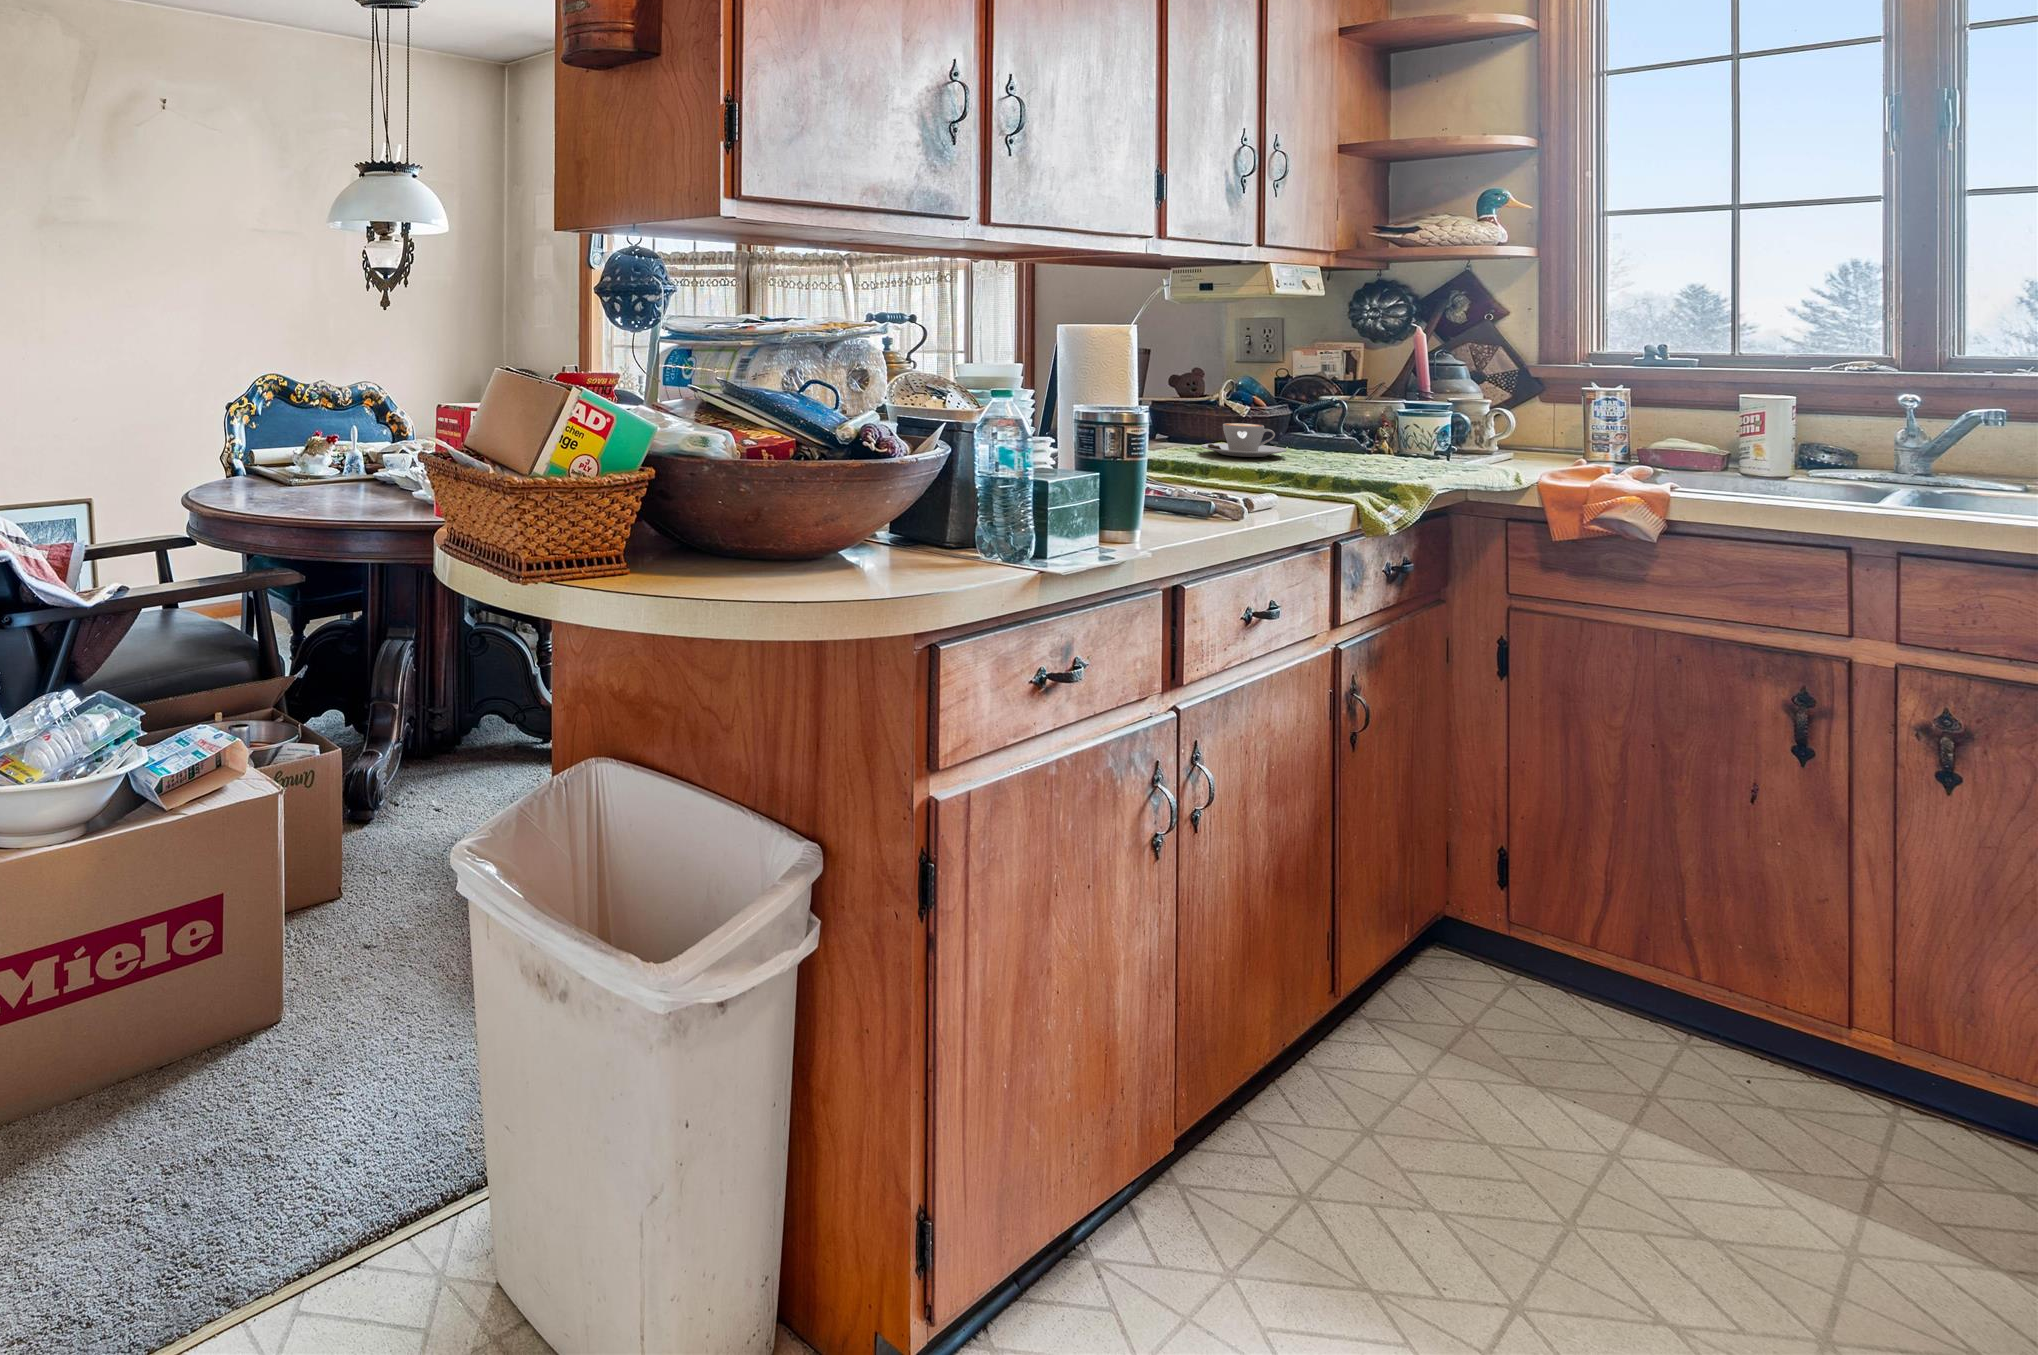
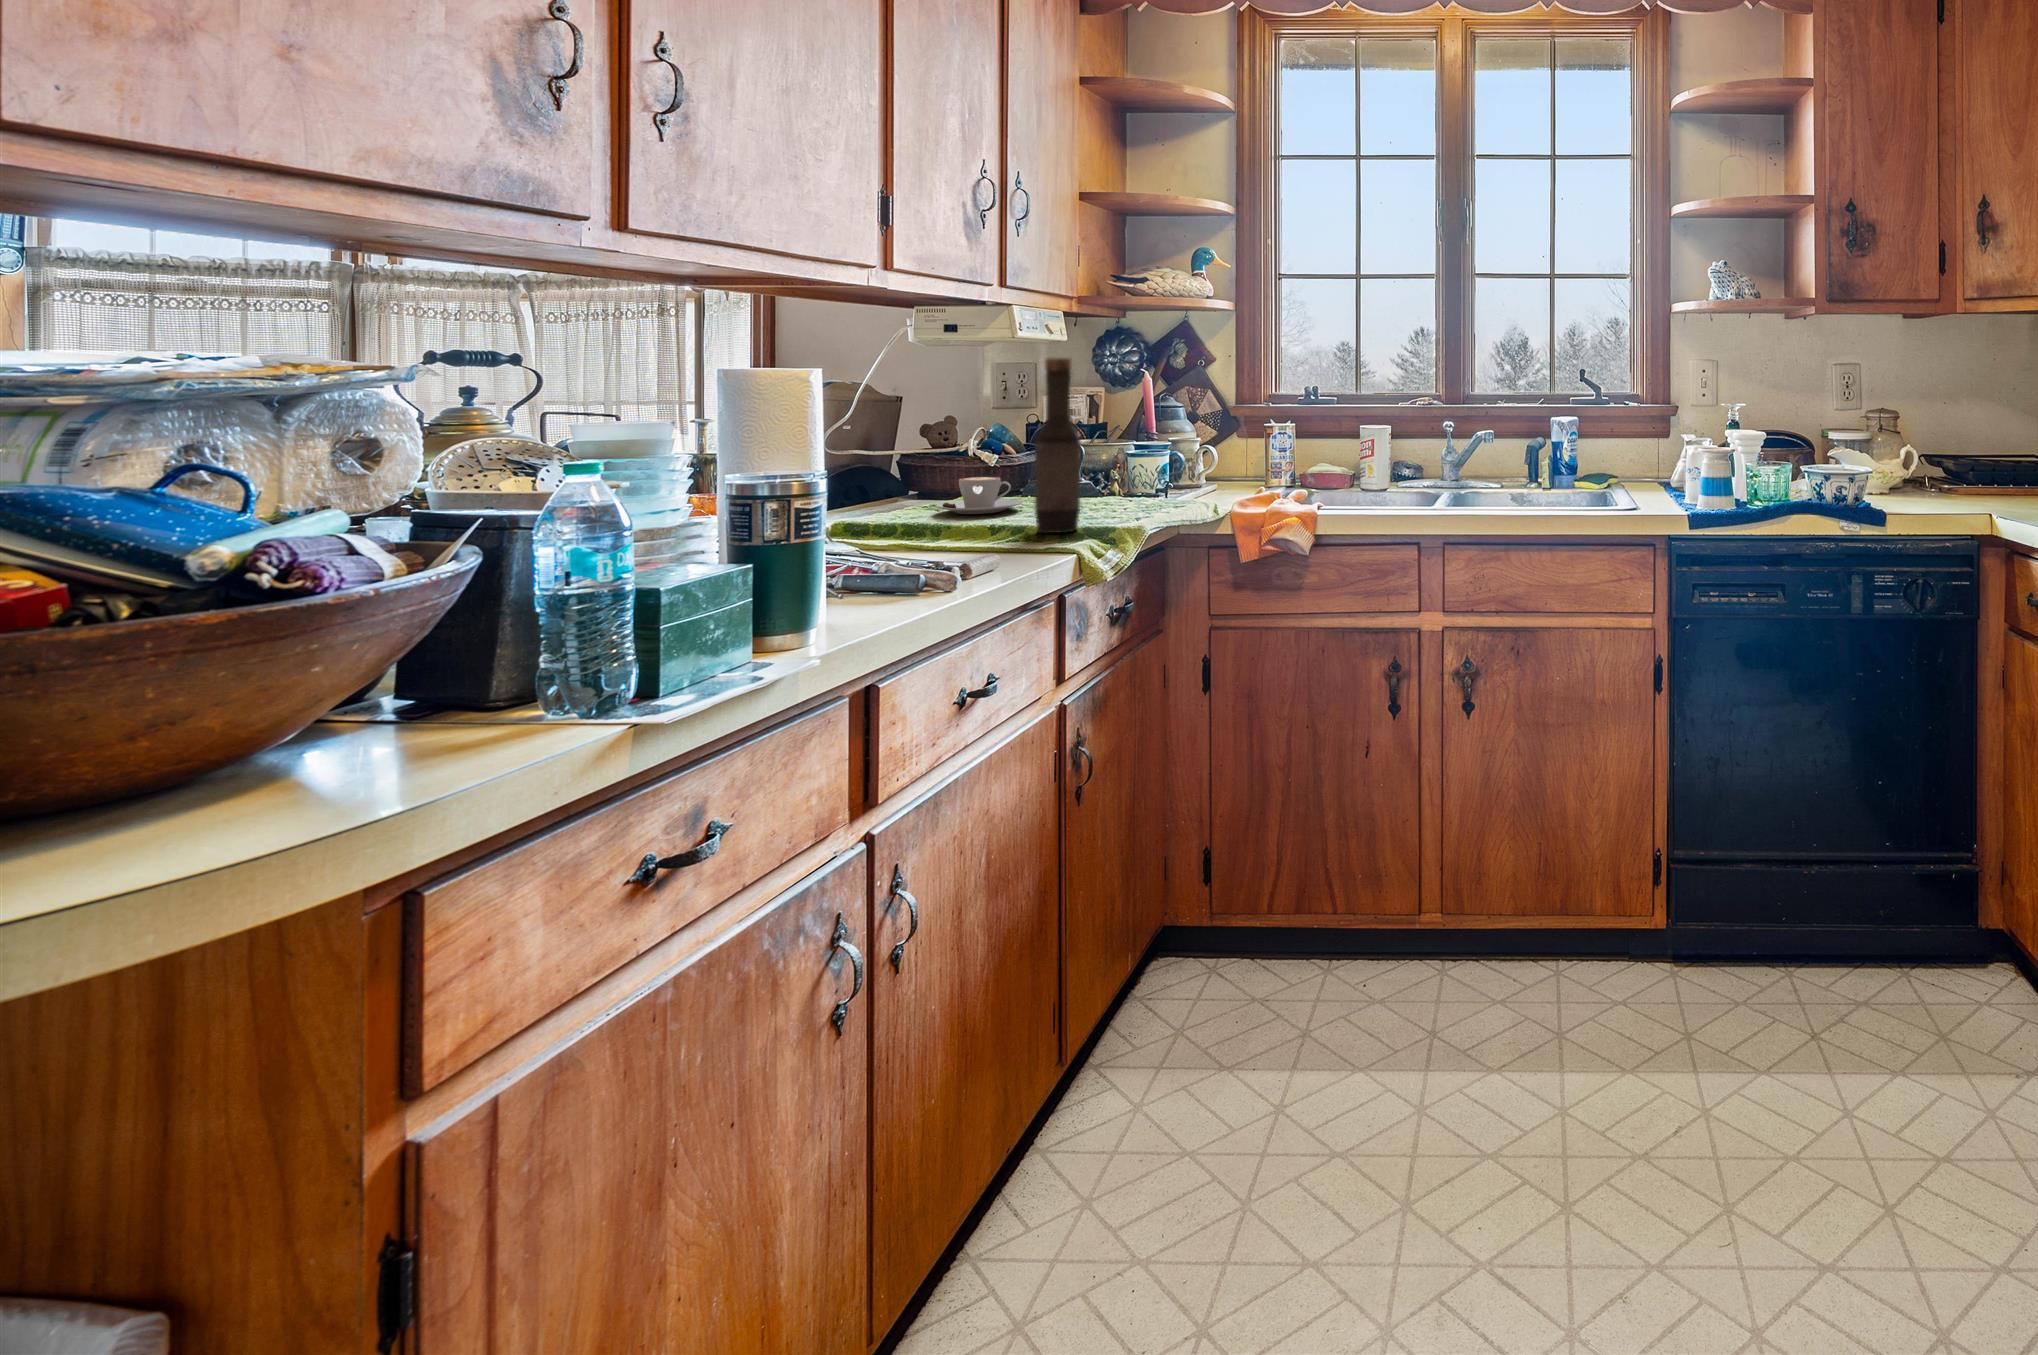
bottle: none [1307,315,1357,482] -> present [1035,358,1081,533]

